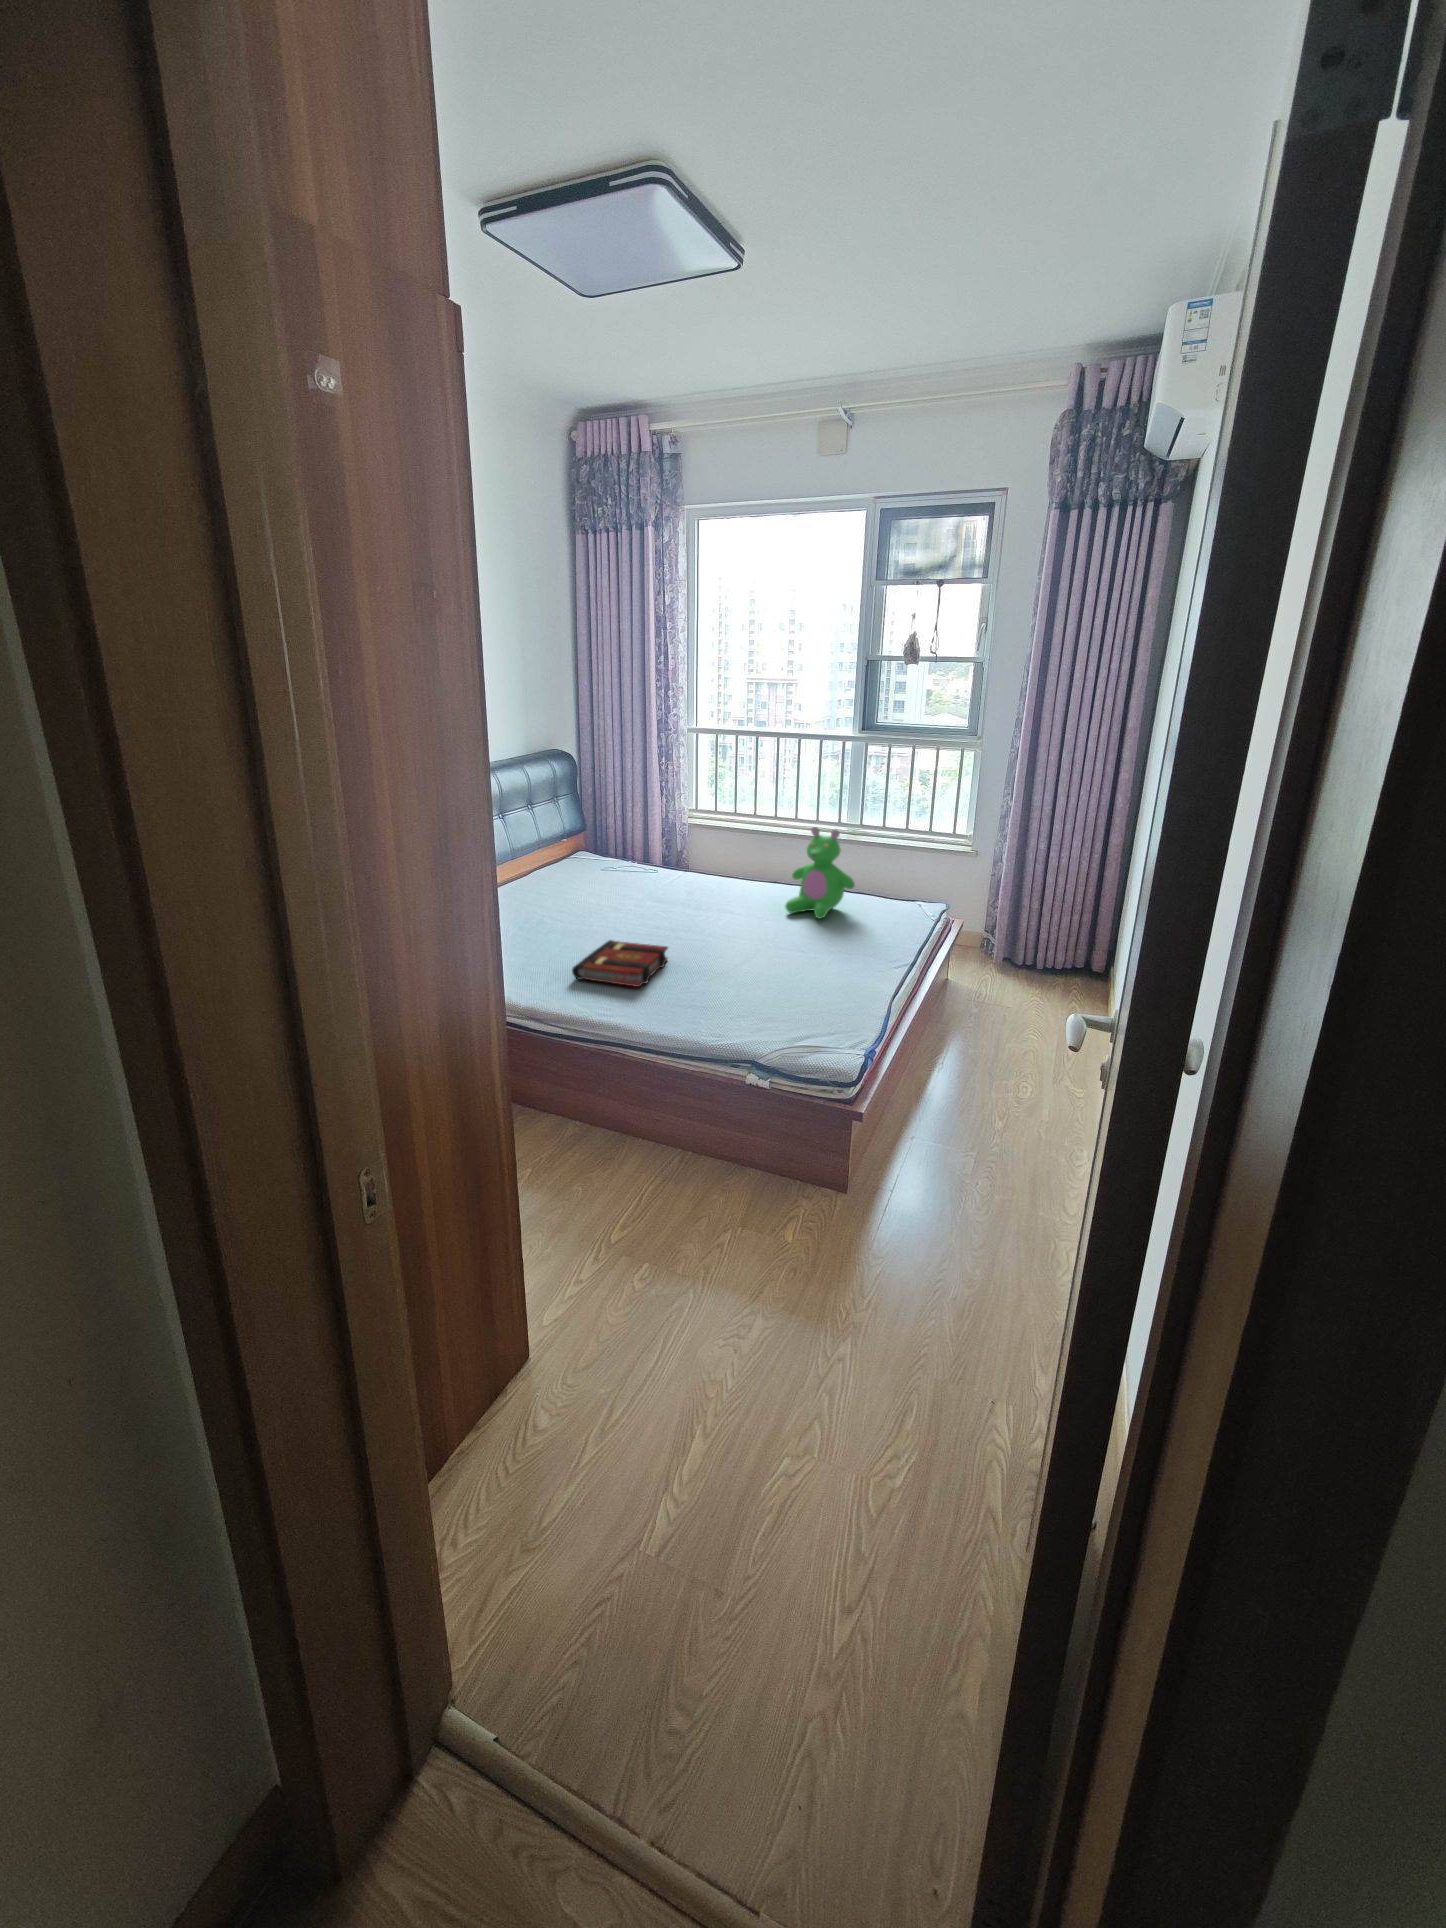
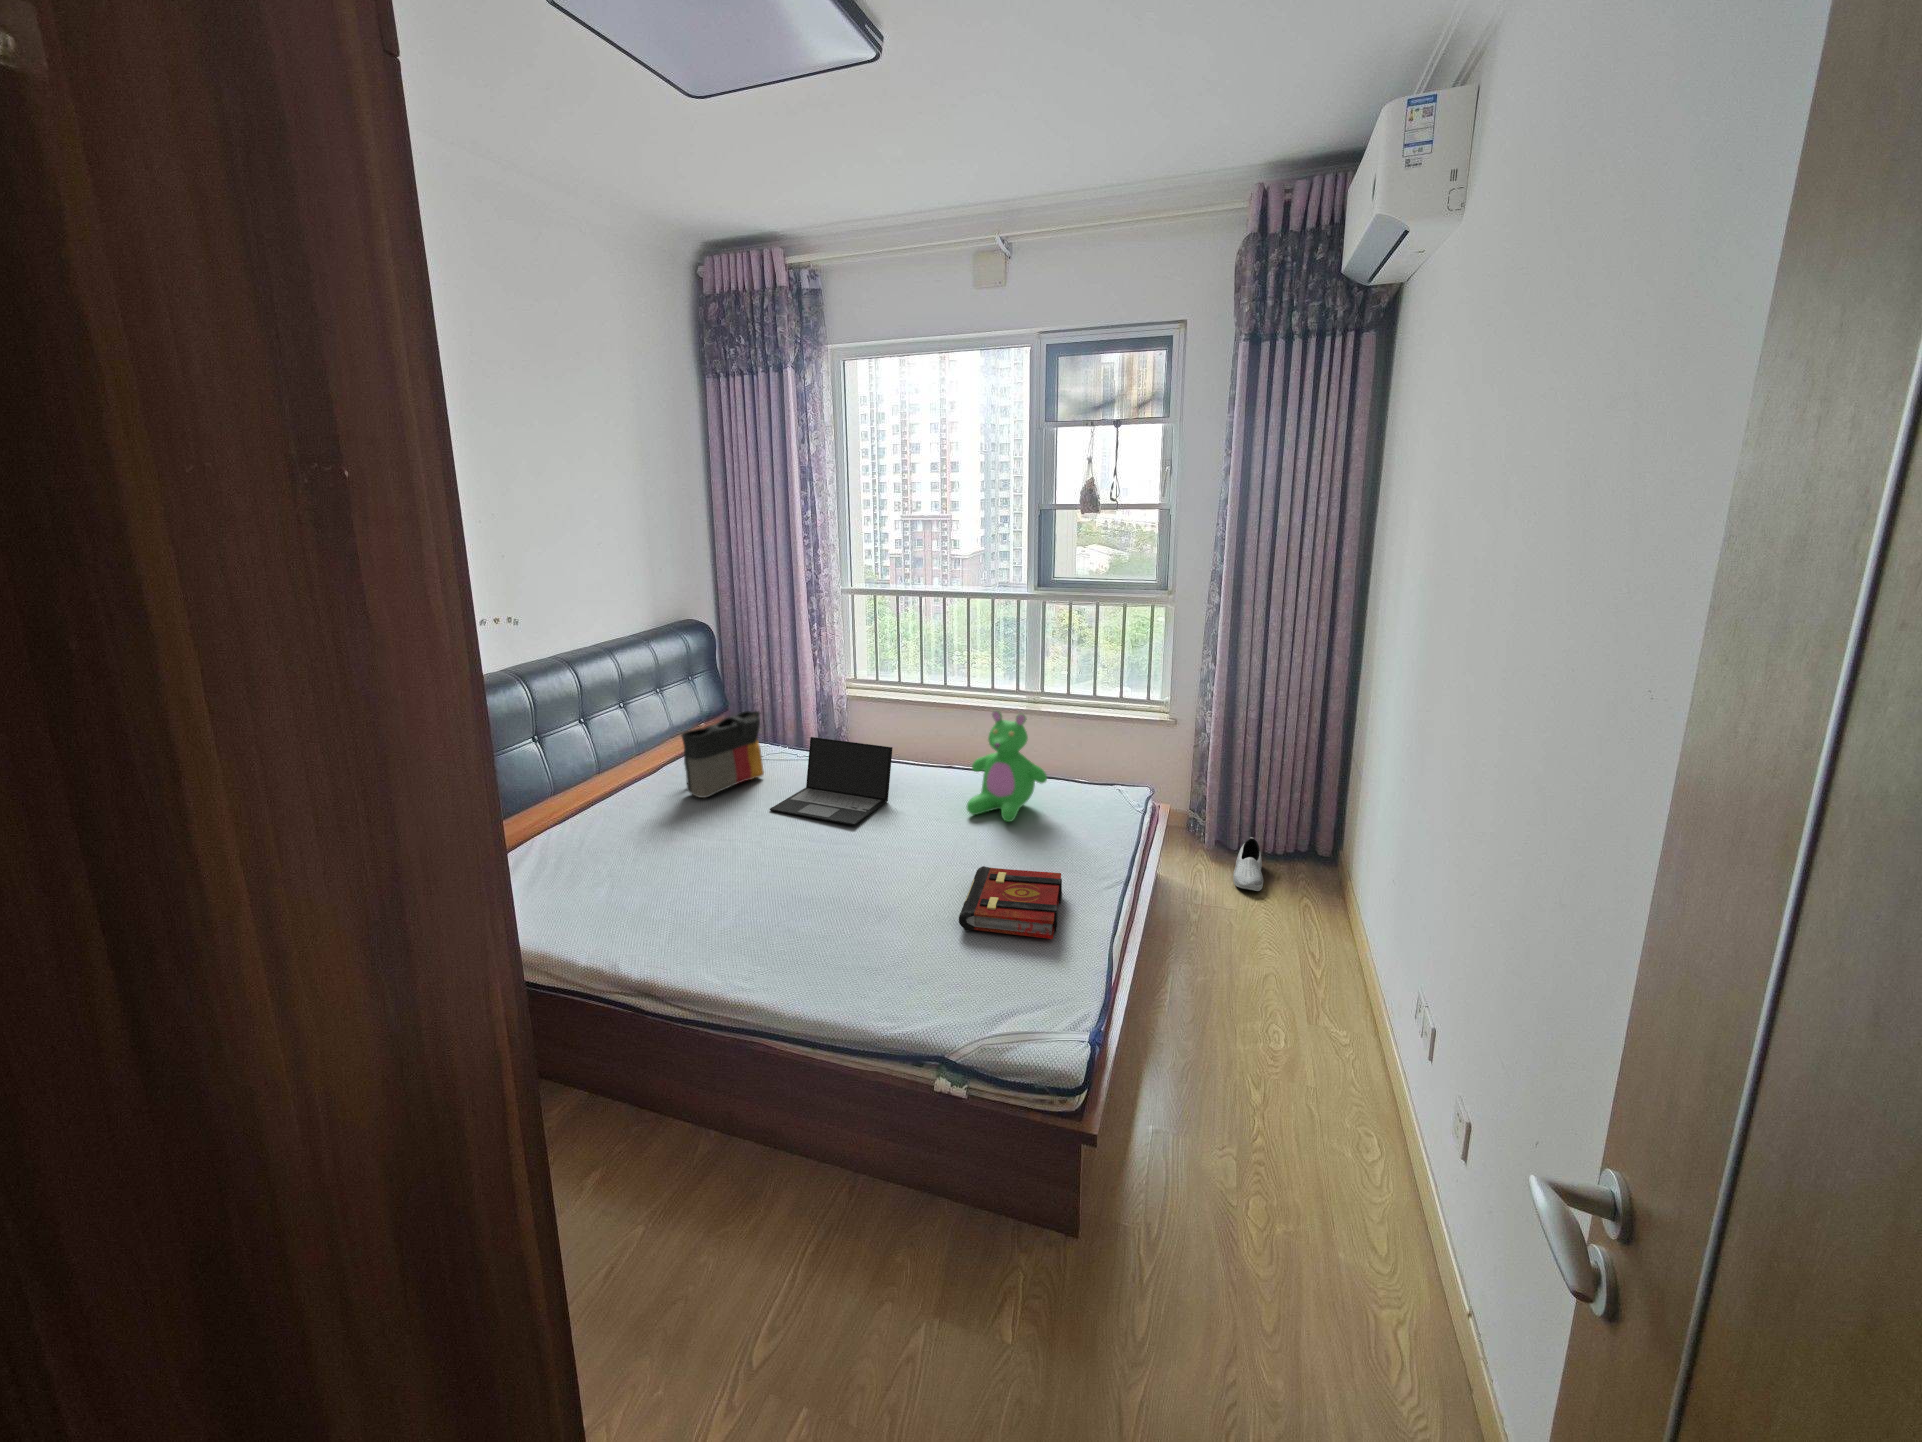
tote bag: none [551,824,617,892] -> present [681,711,764,798]
laptop: none [622,847,726,915] -> present [770,737,892,825]
book: present [572,940,668,987] -> present [959,866,1062,939]
shoe: none [1014,952,1041,994] -> present [1233,837,1263,891]

